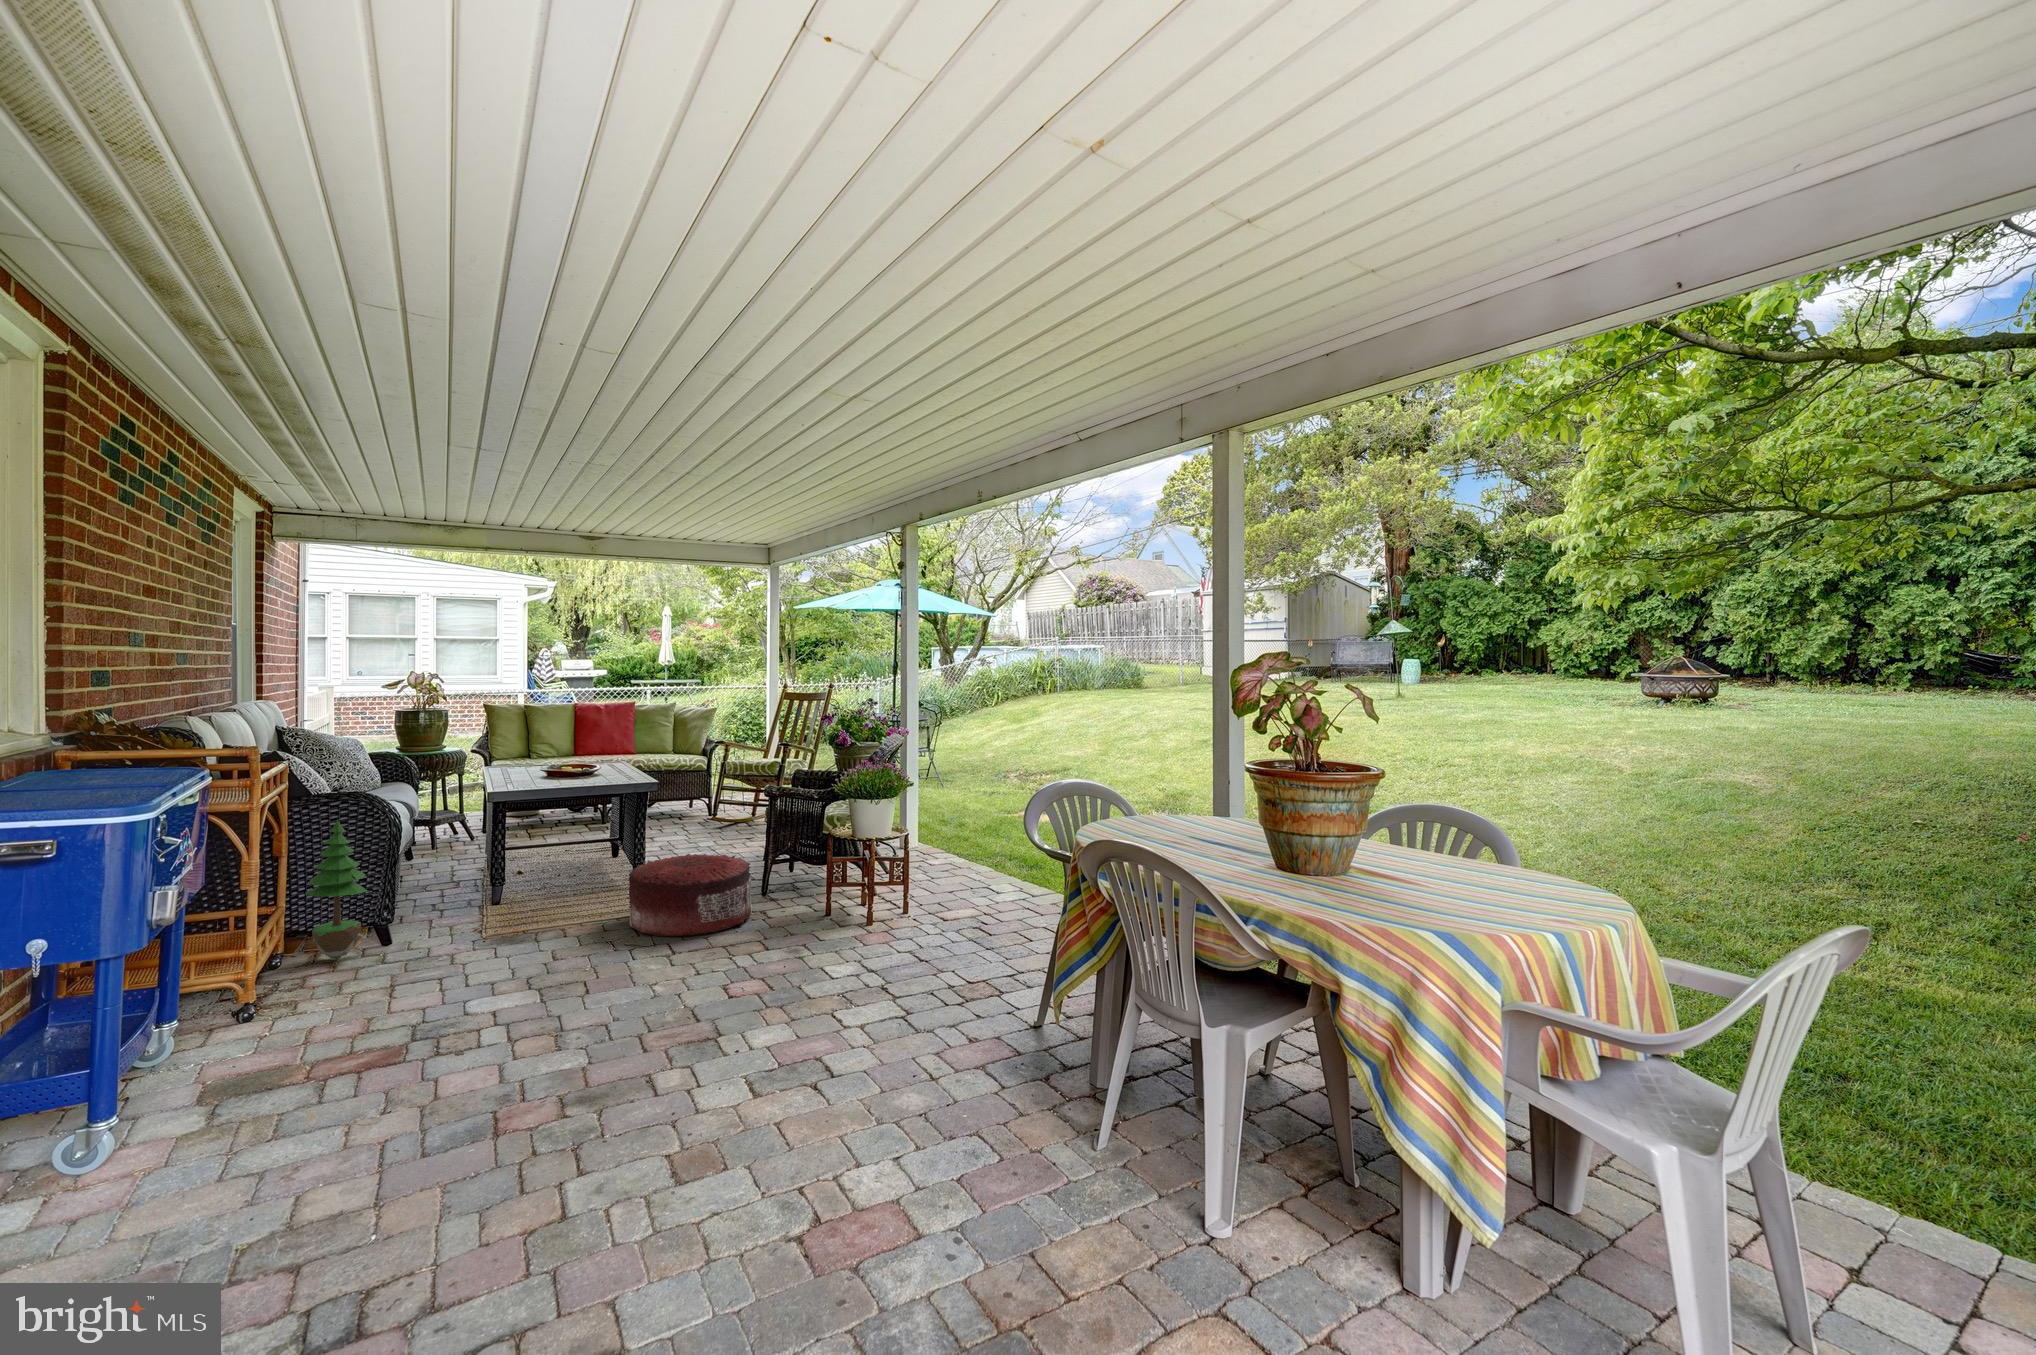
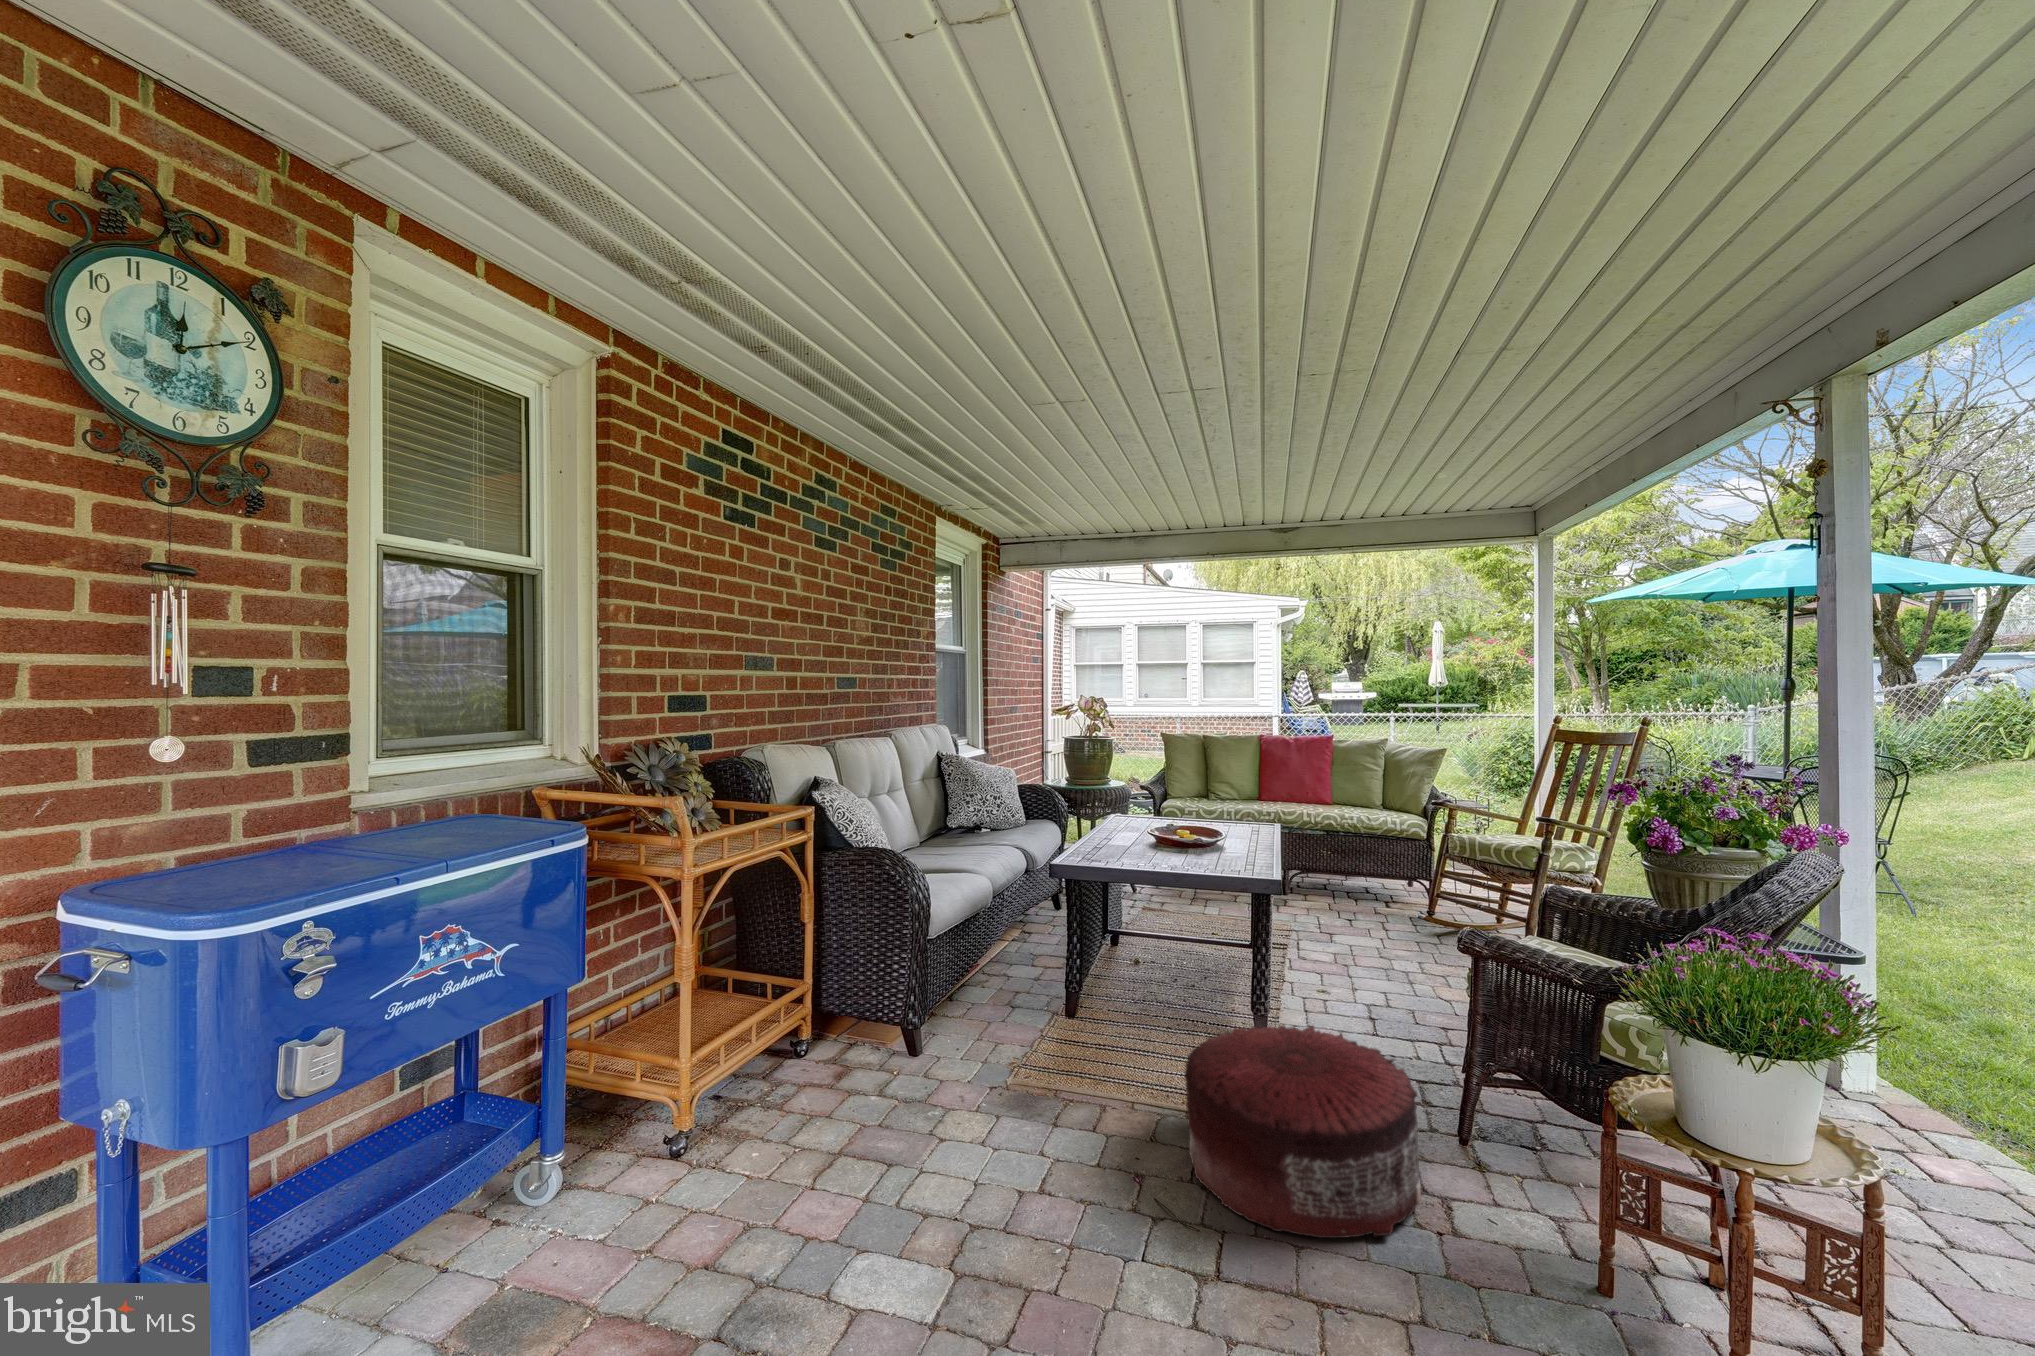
potted tree: present [305,819,367,960] -> none [804,888,871,1072]

